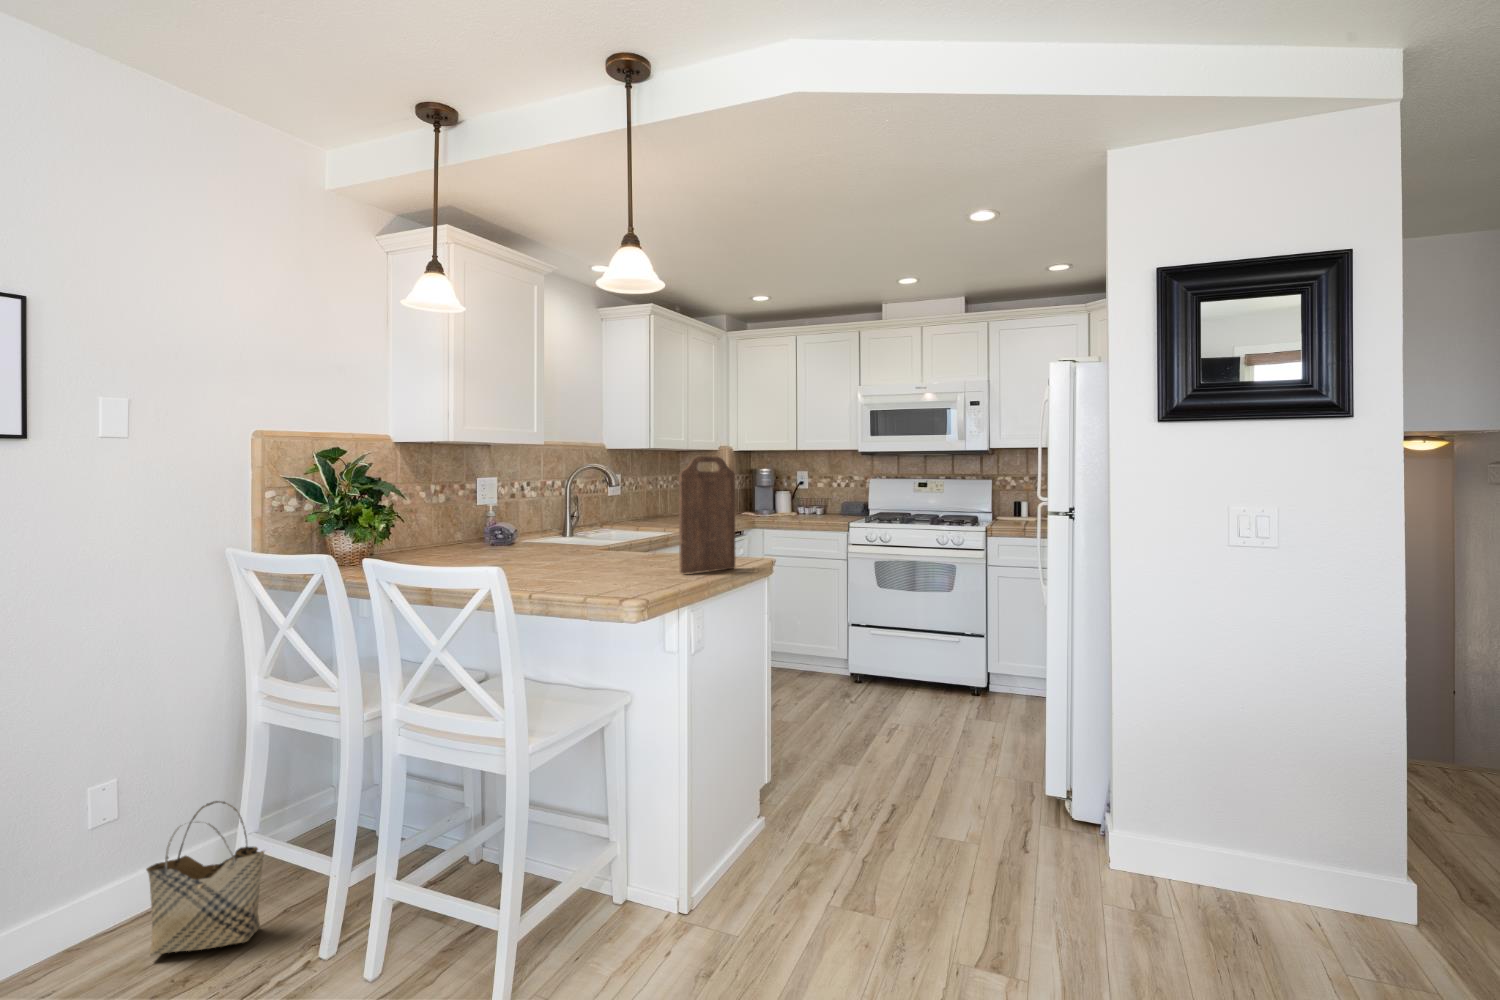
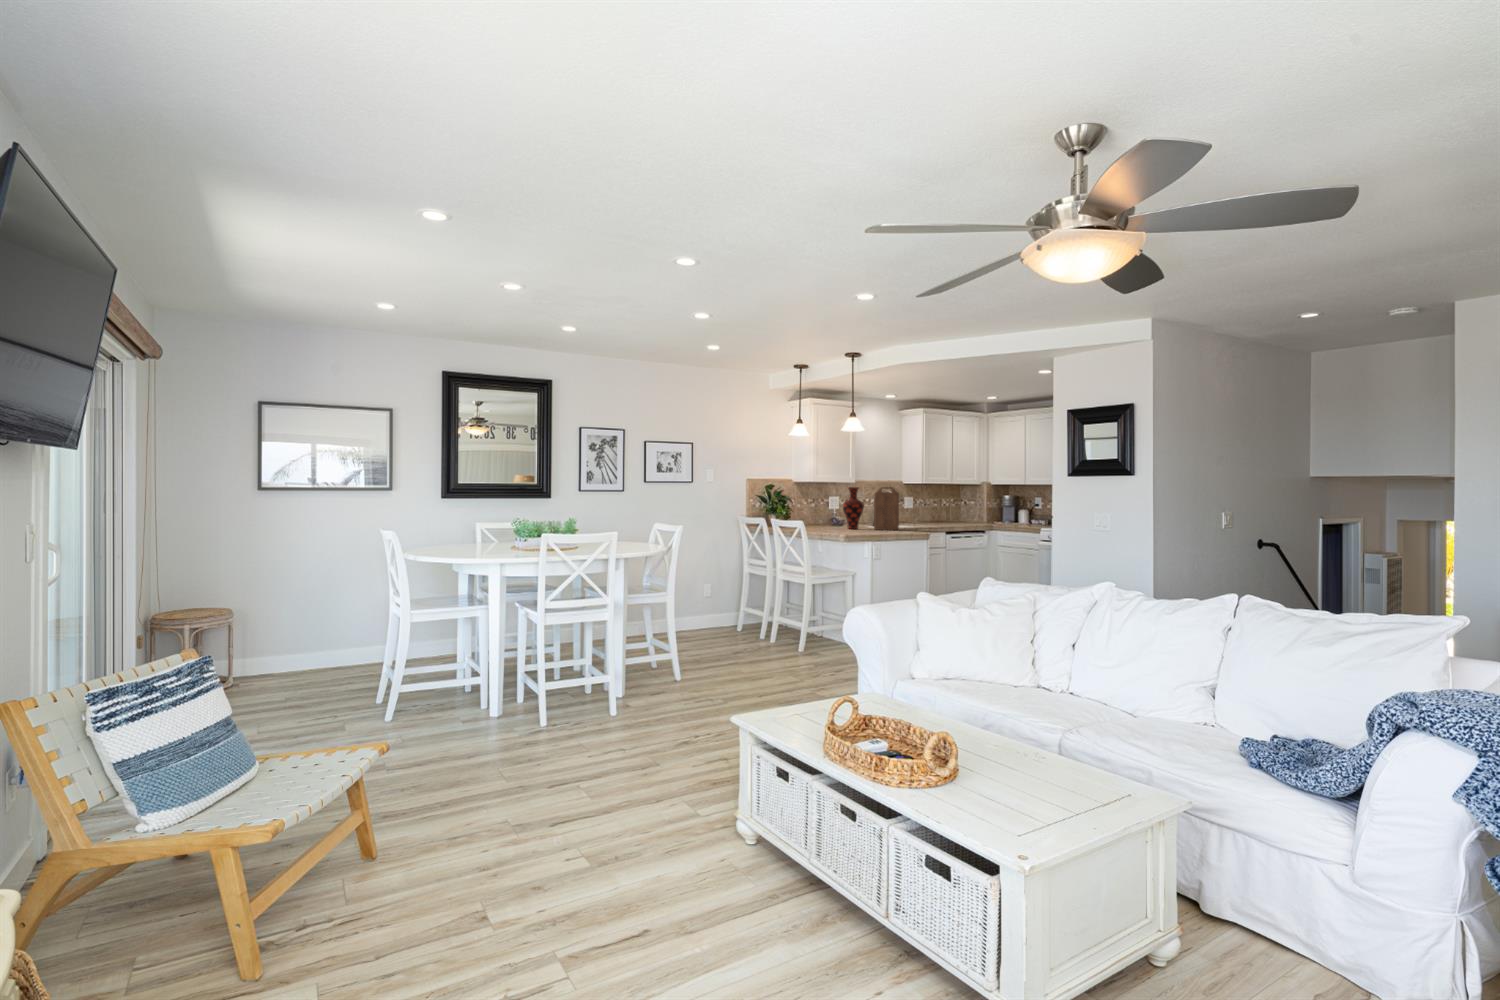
vase: none [578,457,637,573] -> present [843,487,864,529]
woven basket: present [146,801,264,955] -> none [715,592,744,633]

